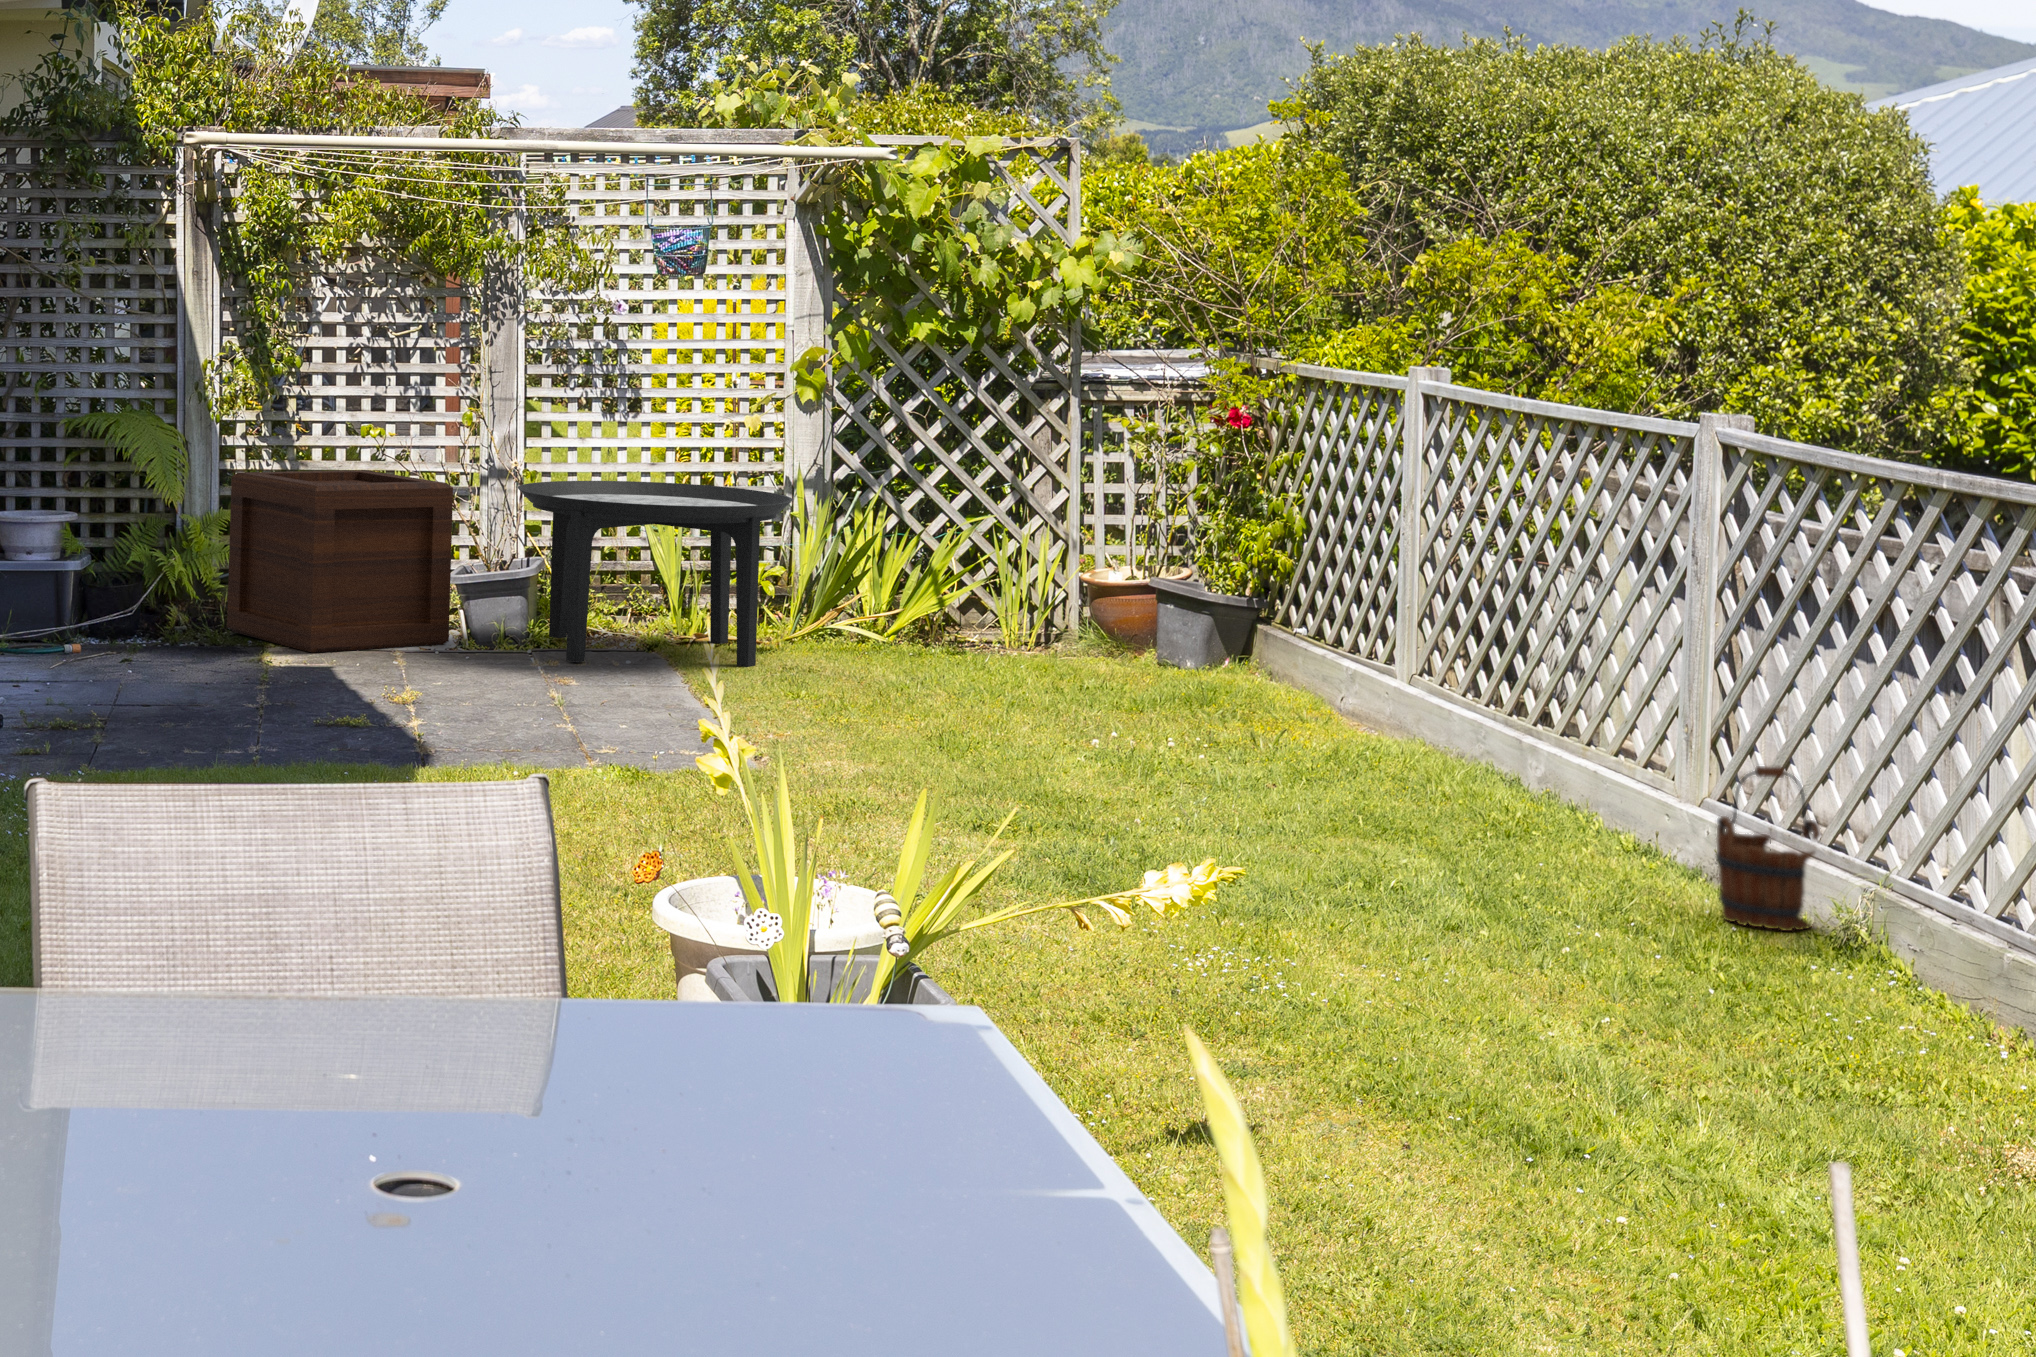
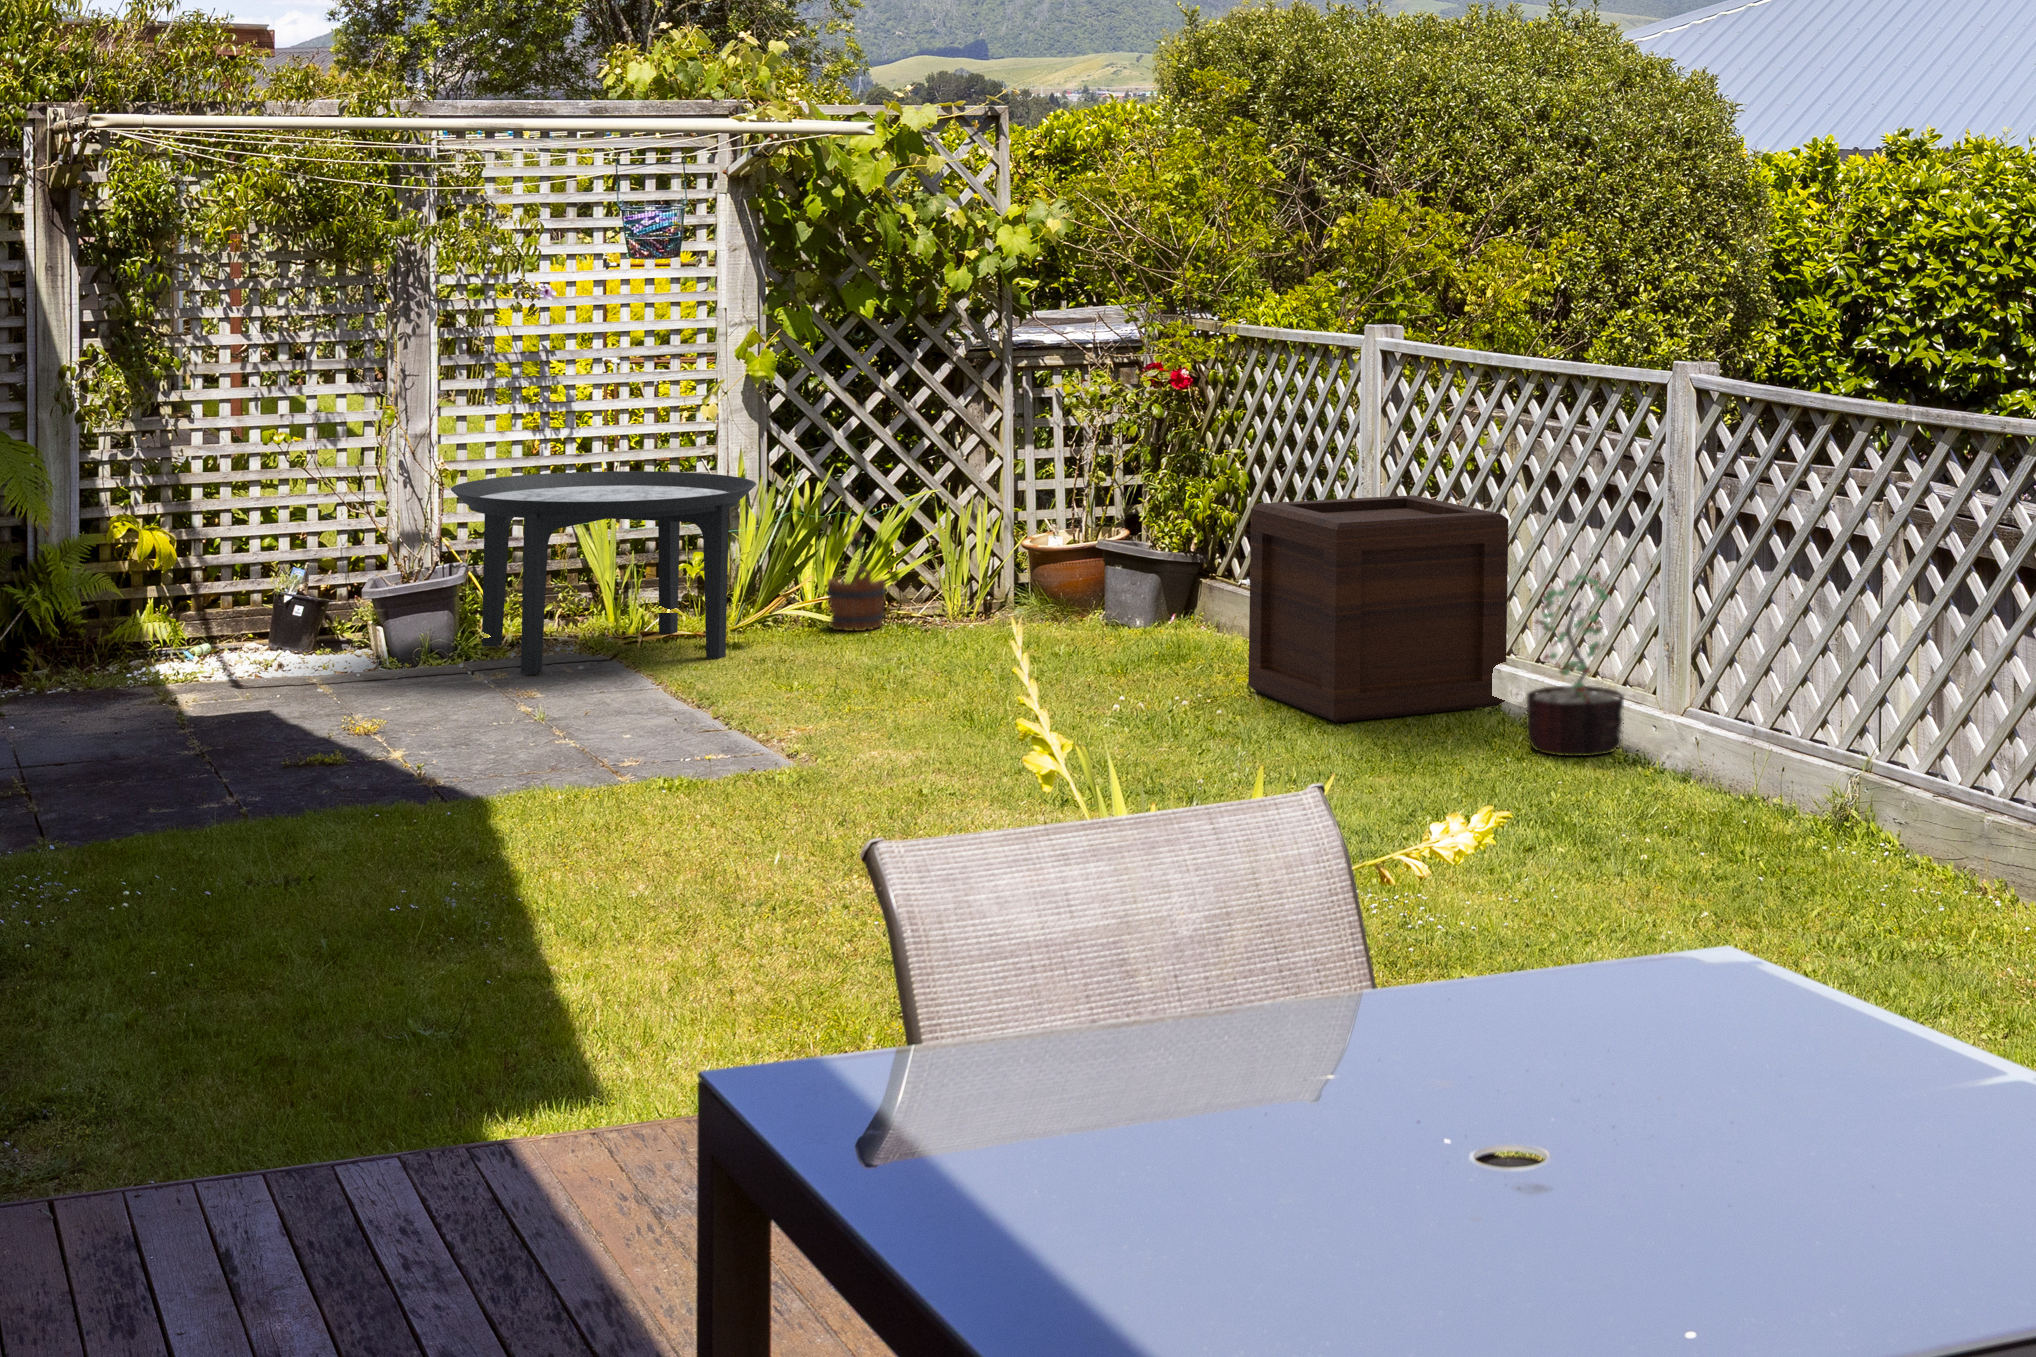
wooden crate: present [227,470,453,653] -> present [1248,495,1508,722]
decorative plant: none [1519,640,1646,846] -> present [1526,575,1624,756]
wooden bucket: present [1715,766,1821,931] -> present [827,532,887,631]

